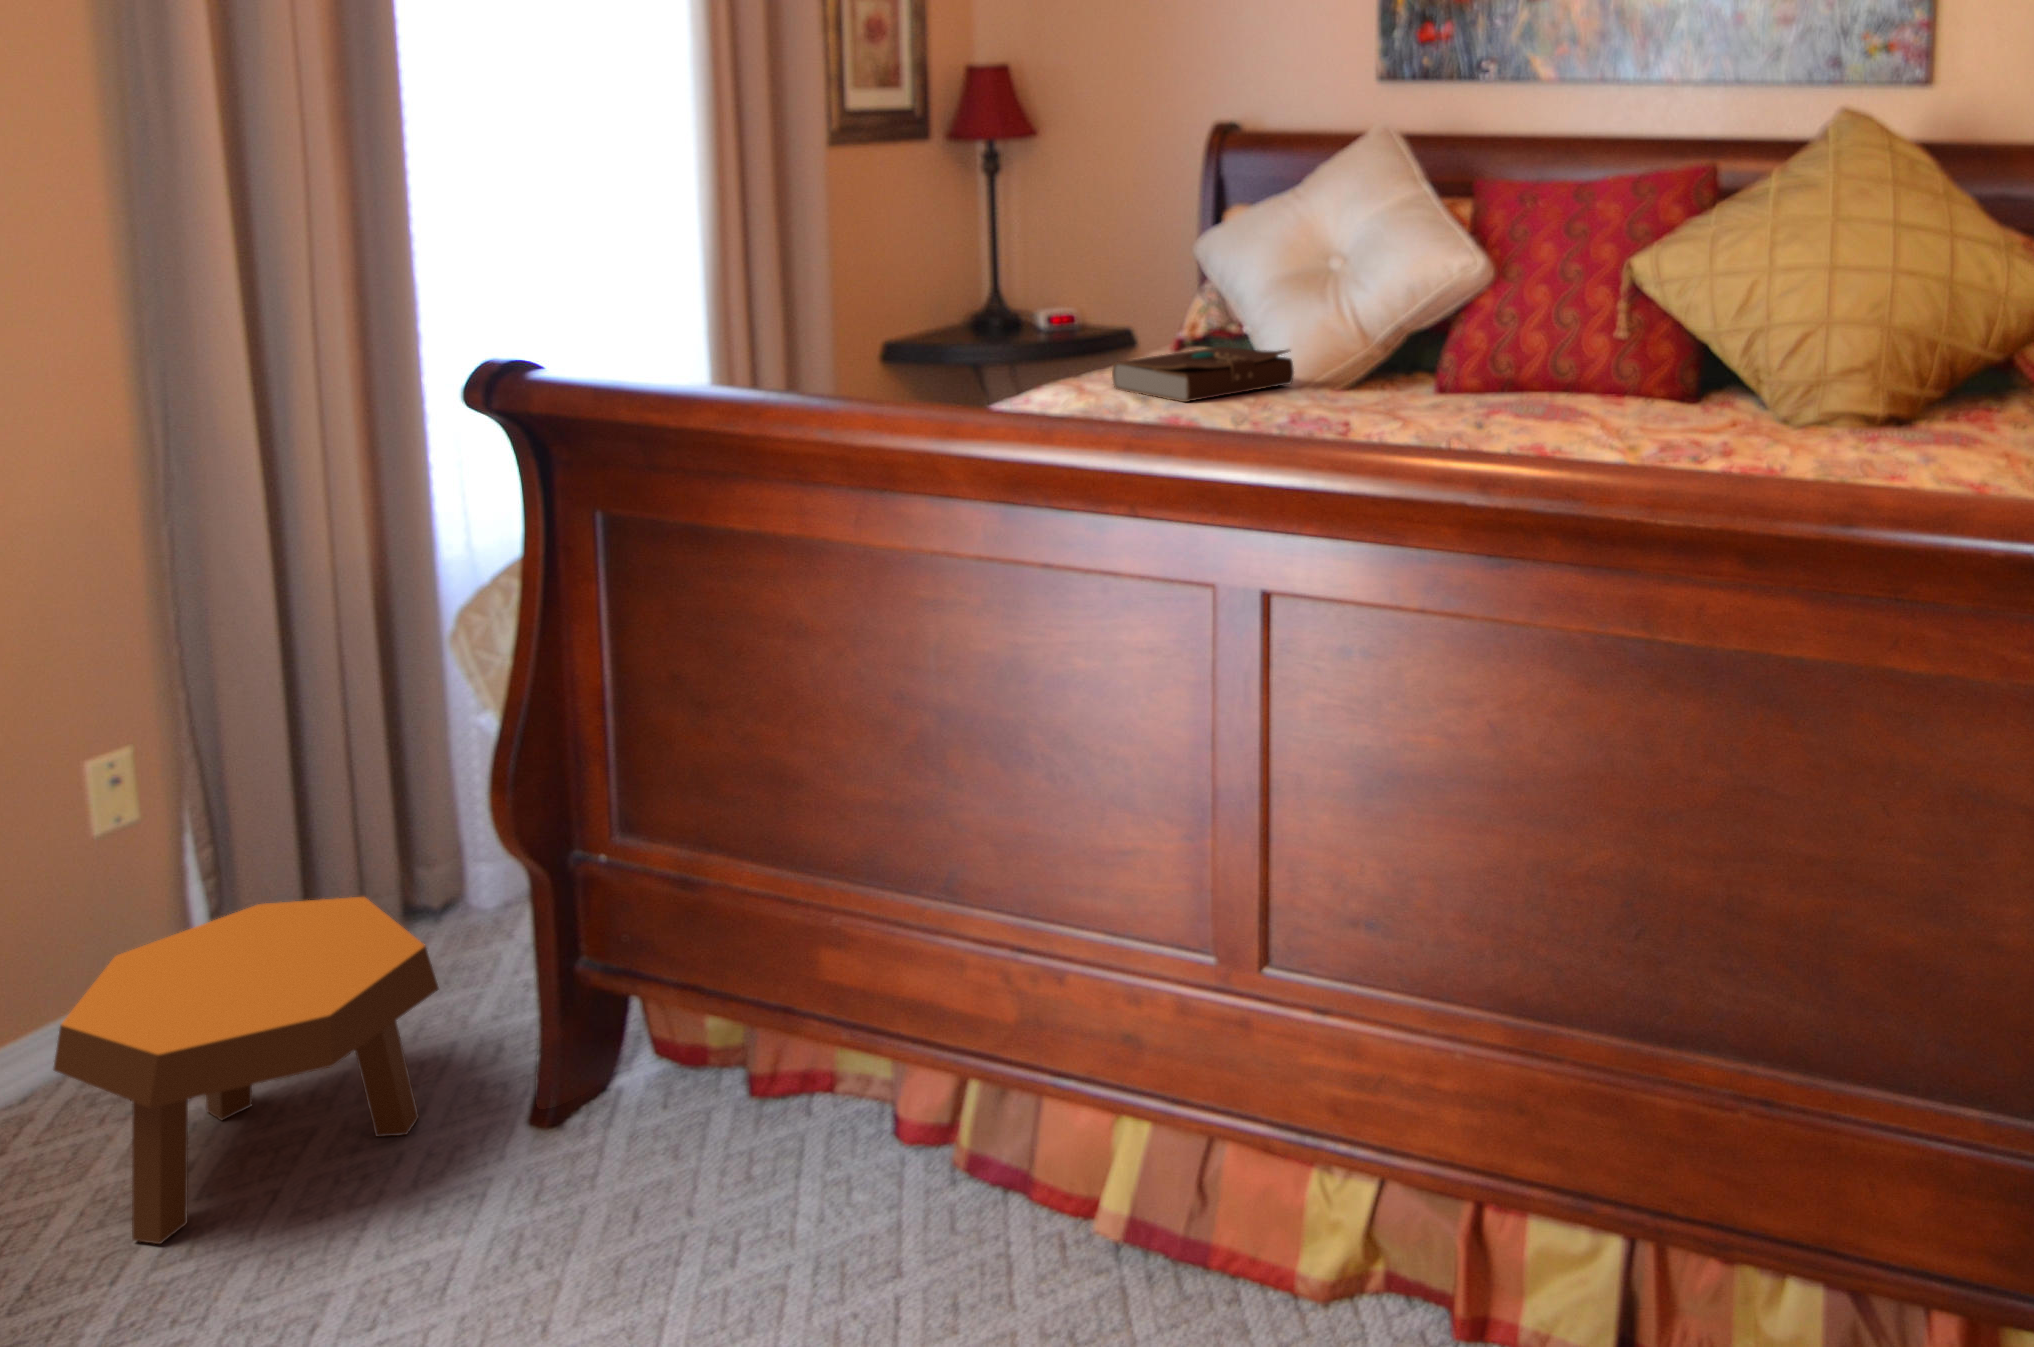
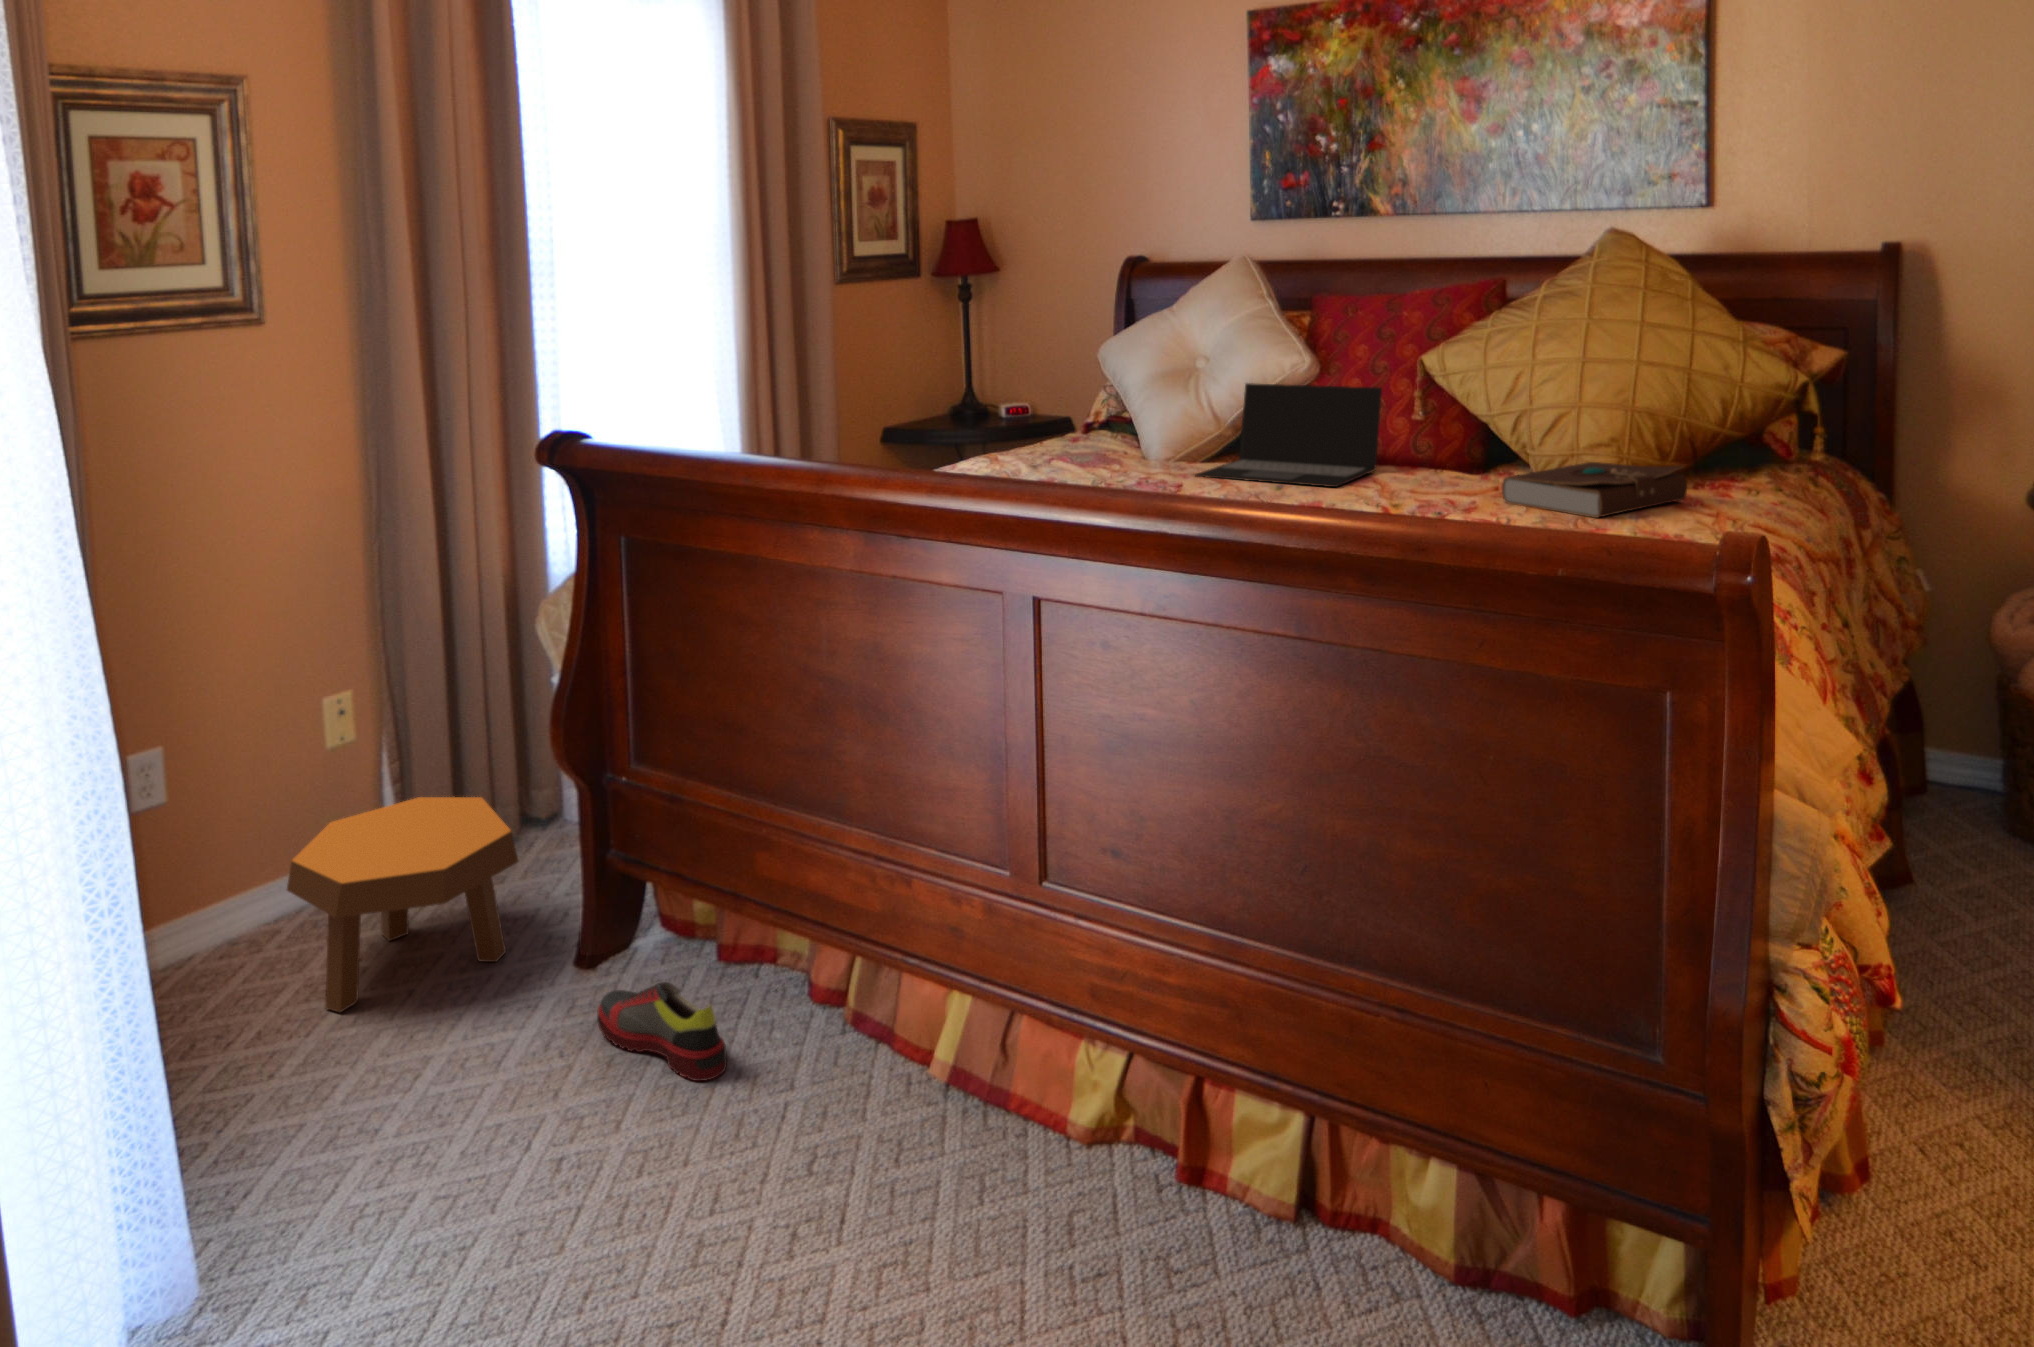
laptop: none [1361,292,1586,426] -> present [1196,383,1382,487]
book: present [1112,347,1294,402] -> present [1502,462,1687,518]
shoe: none [588,1146,797,1279] -> present [597,982,727,1081]

